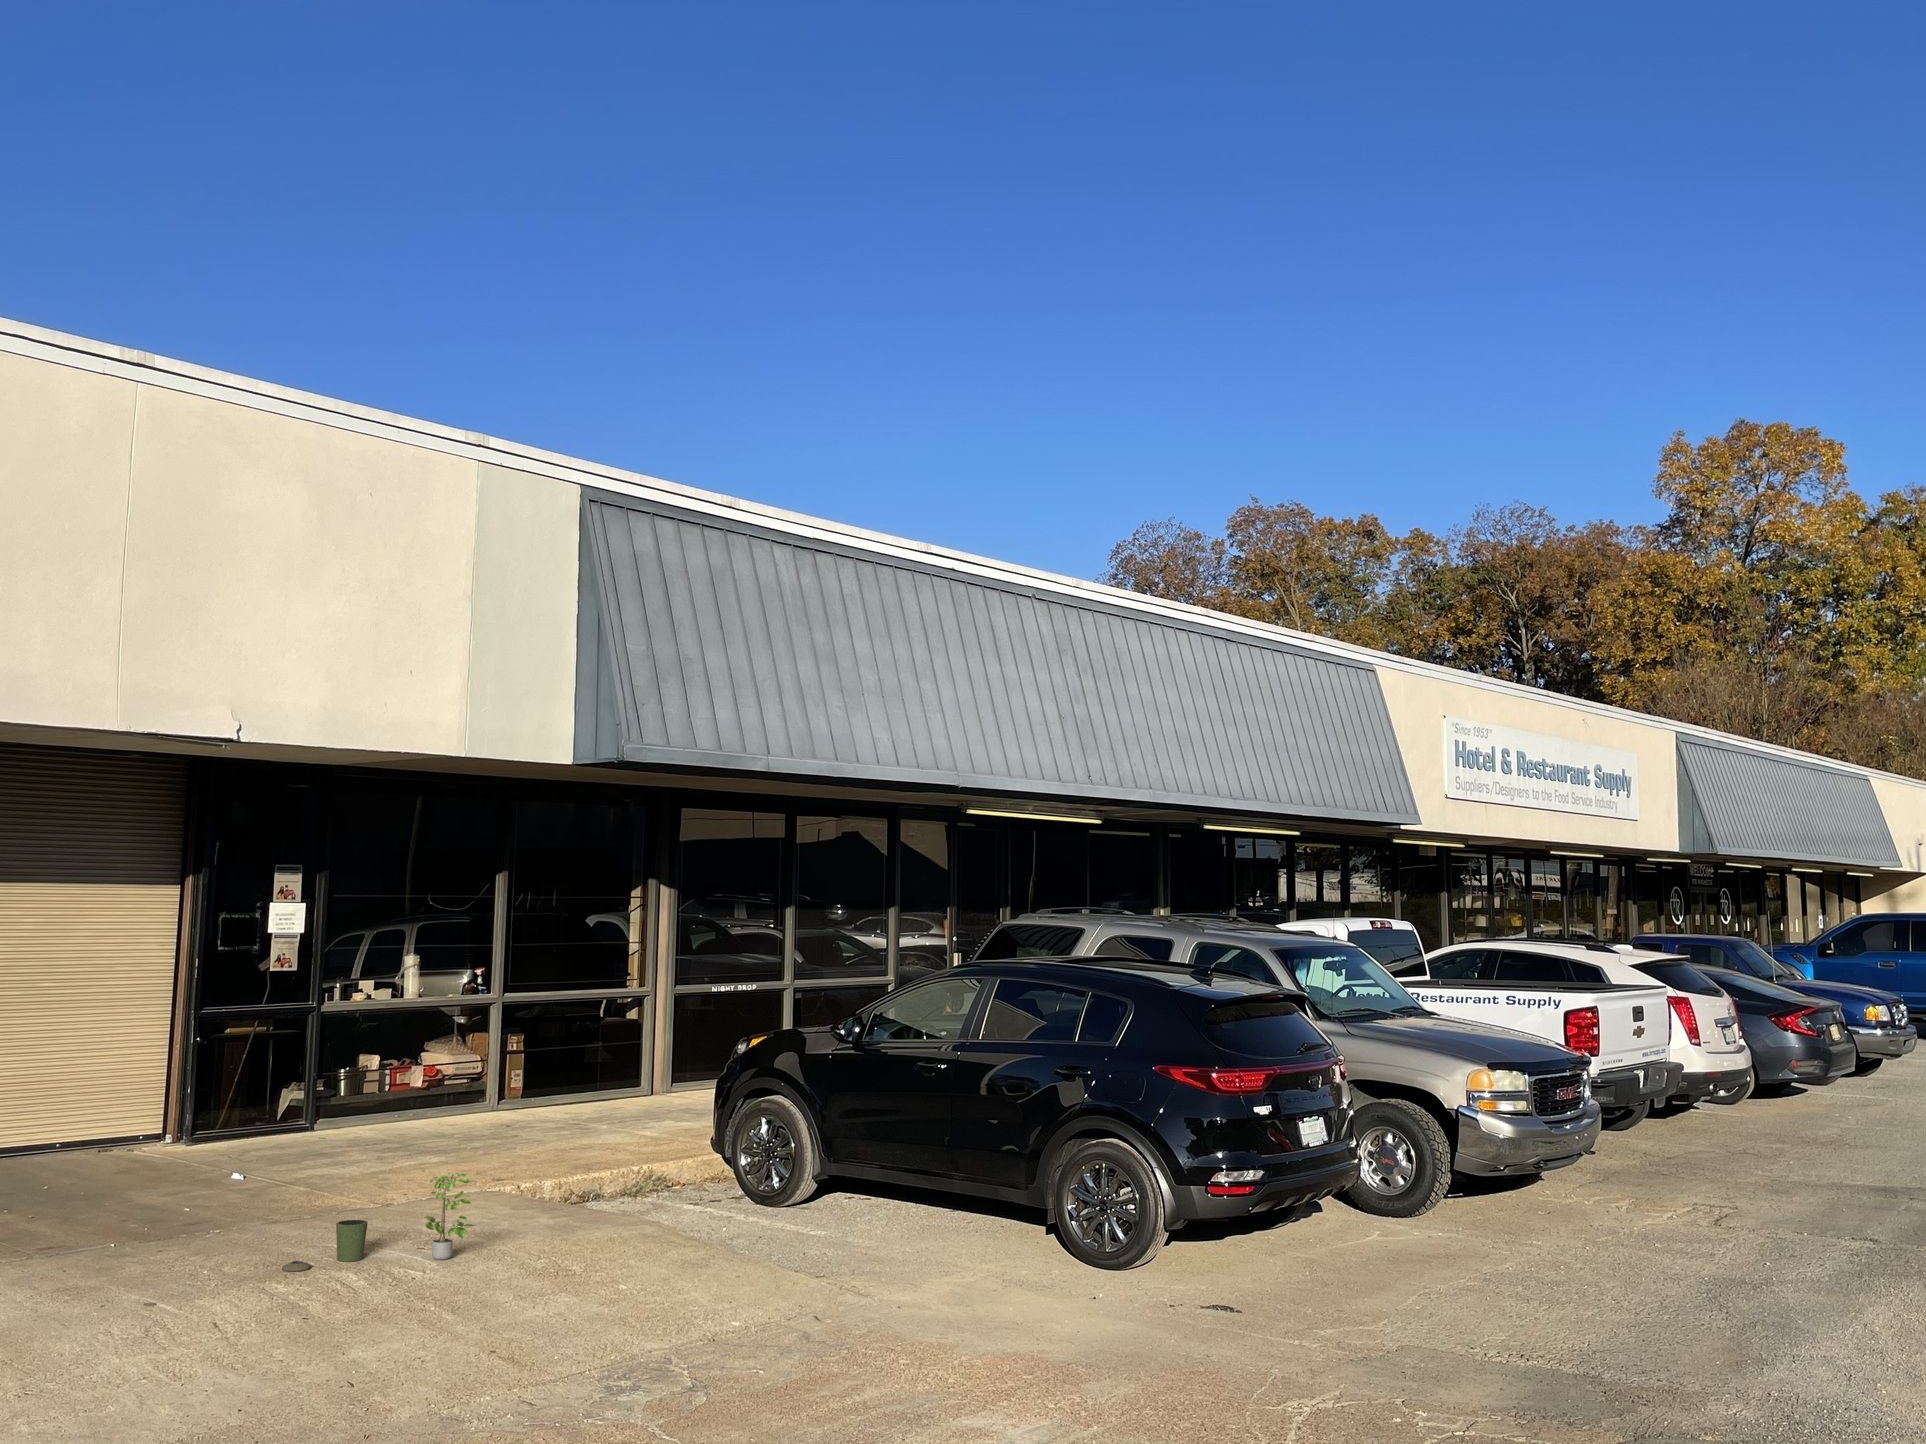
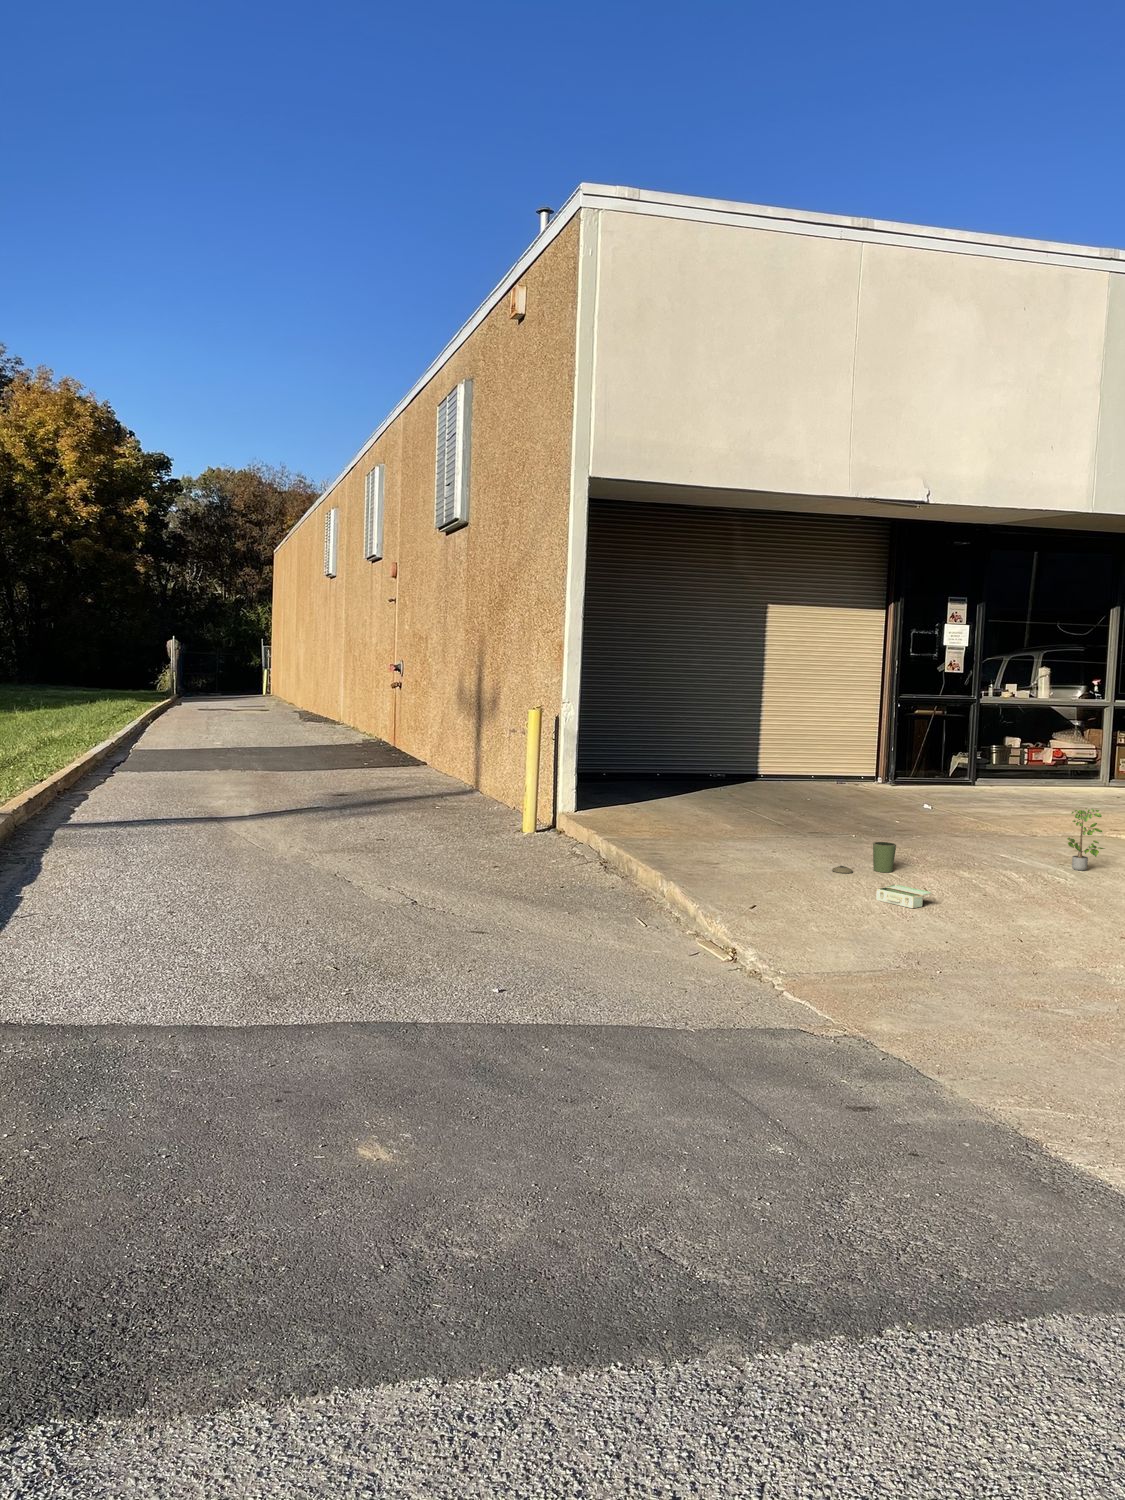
trash can: present [282,1220,368,1271] -> present [832,842,896,873]
toolbox: none [138,1334,224,1369] -> present [876,885,932,908]

